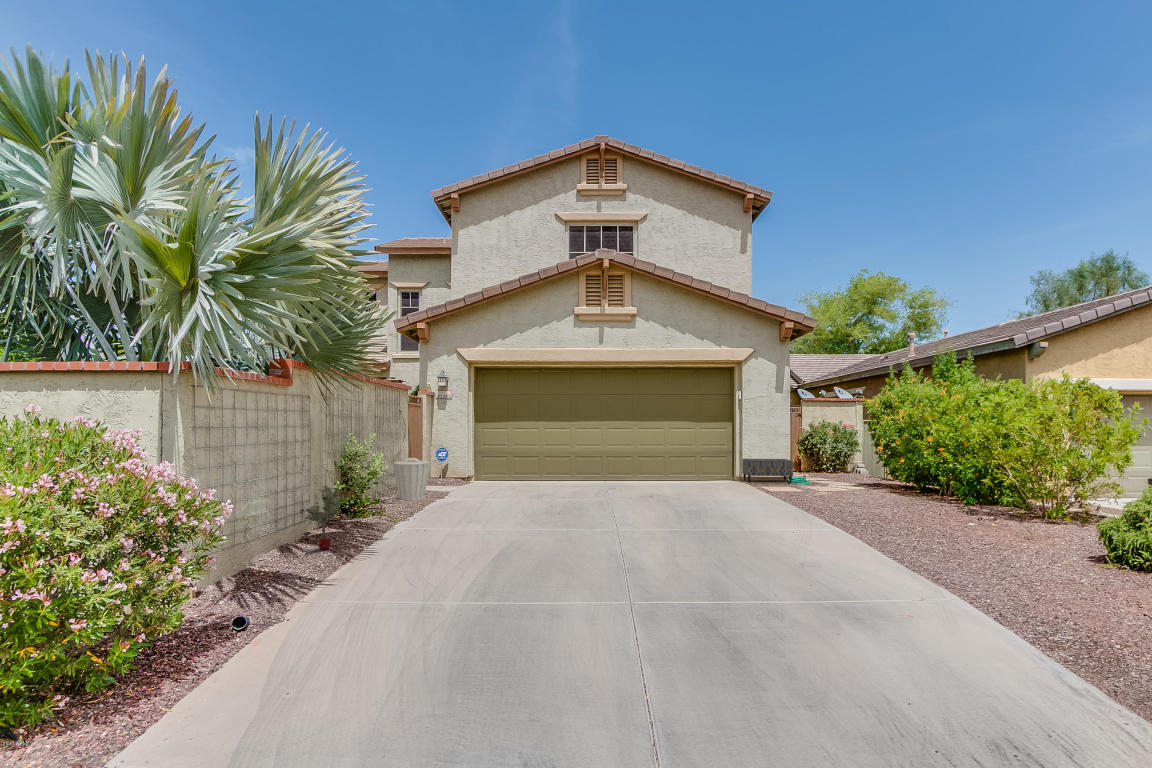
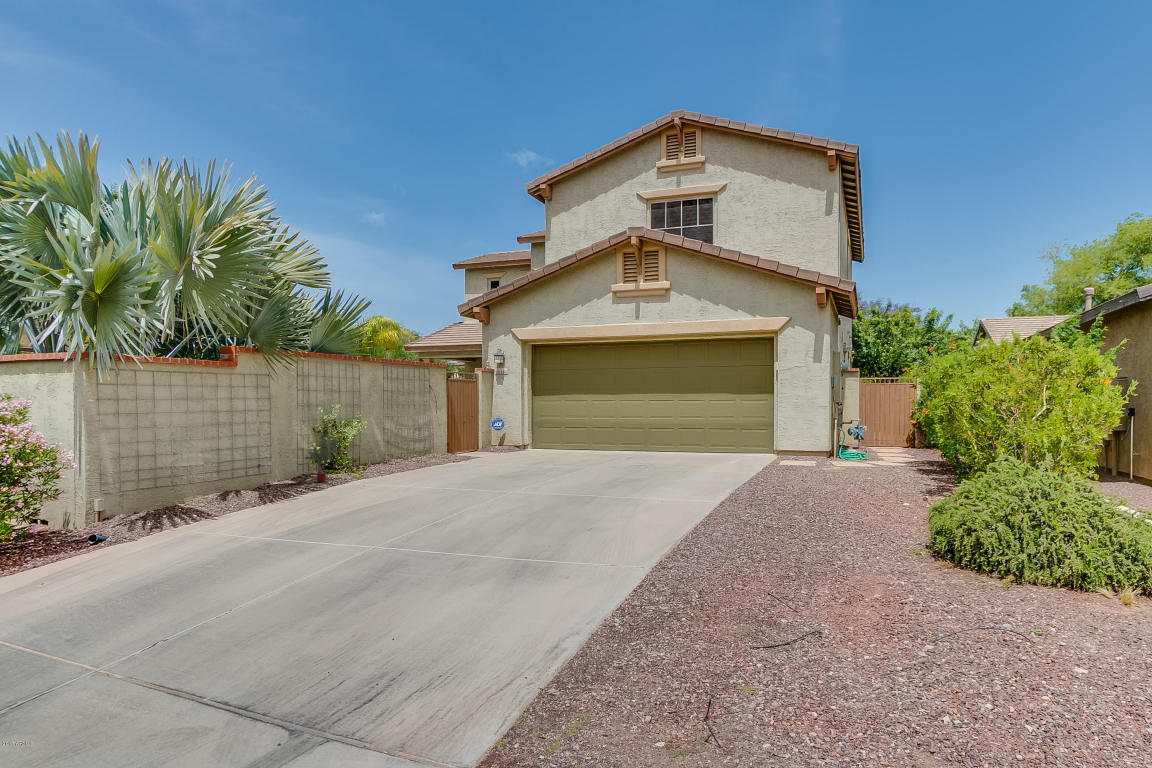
trash can: present [393,458,430,500] -> none [432,422,463,457]
bench: present [742,459,793,483] -> none [777,431,828,457]

